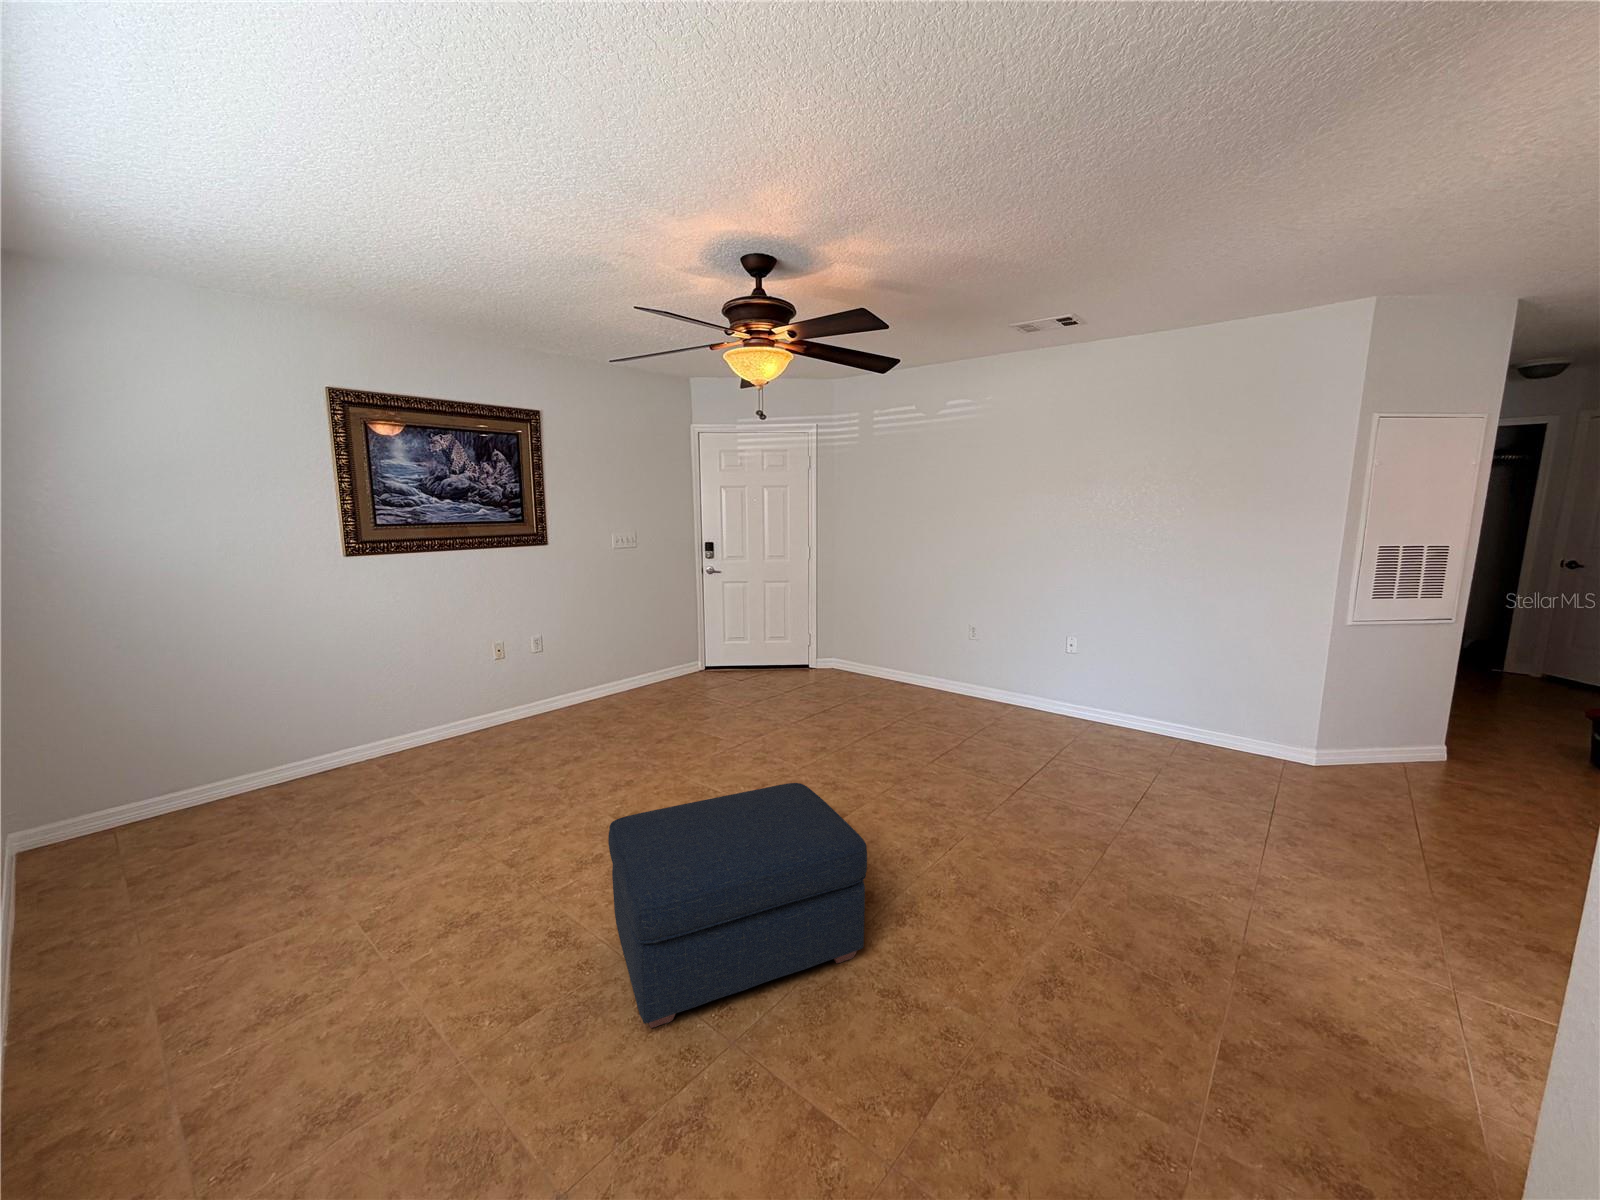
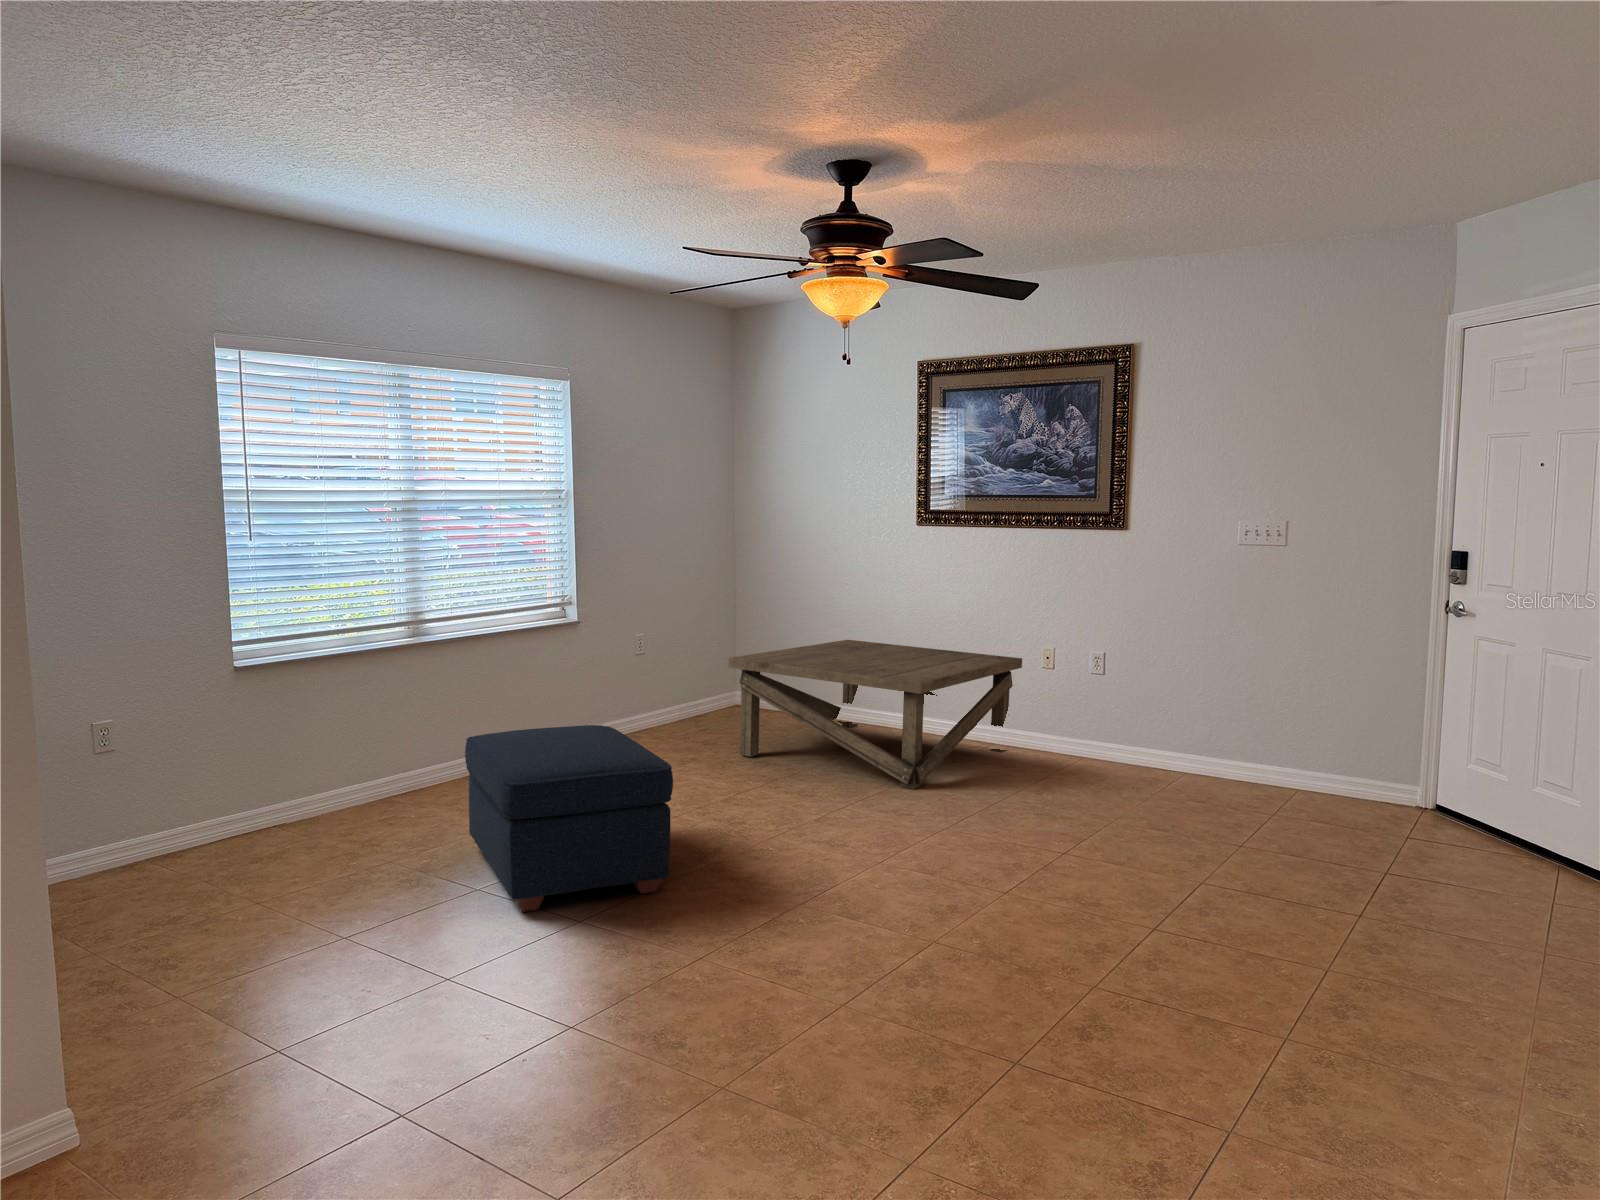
coffee table: none [267,655,579,850] -> present [728,640,1022,789]

